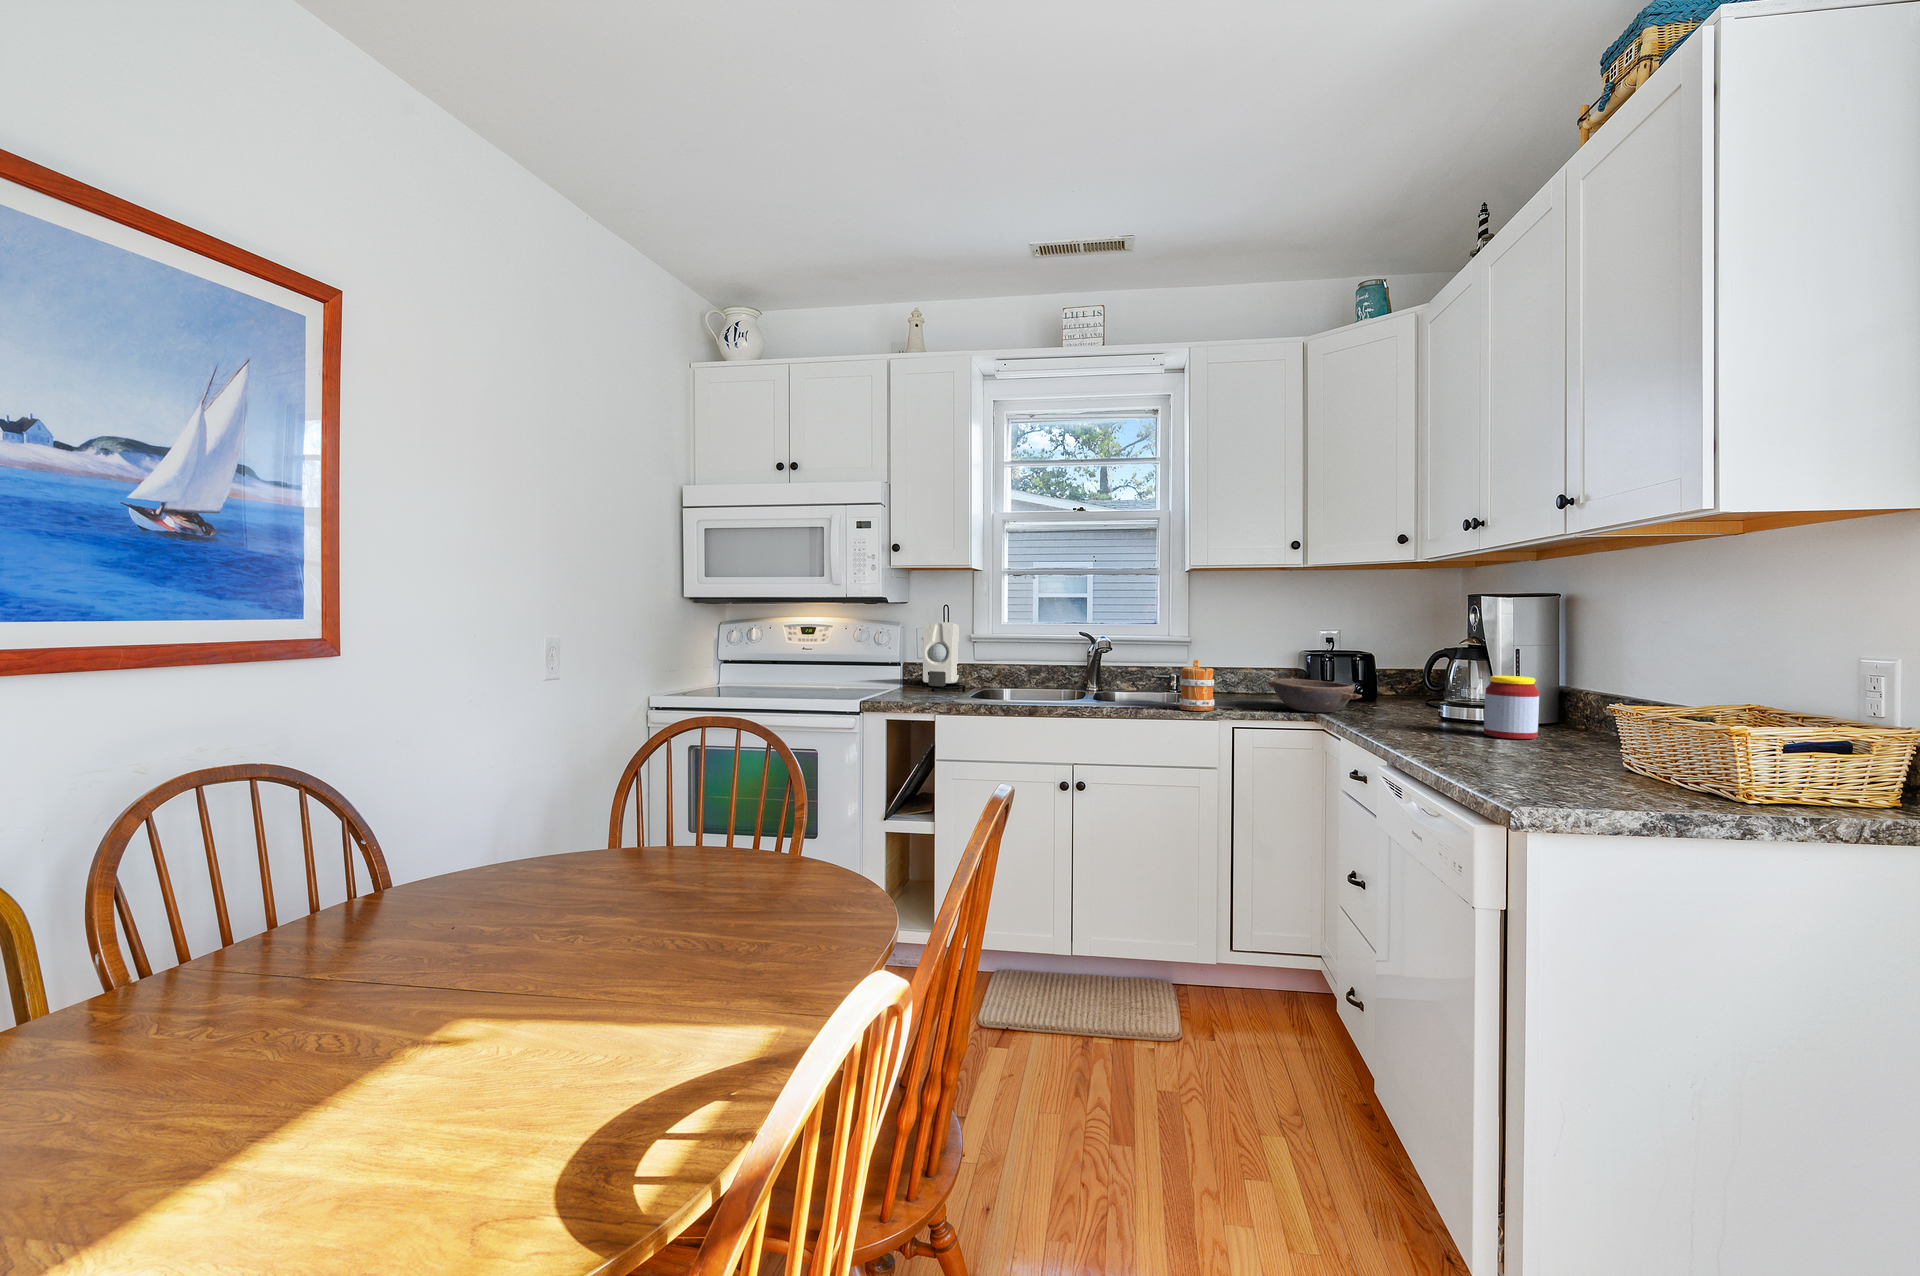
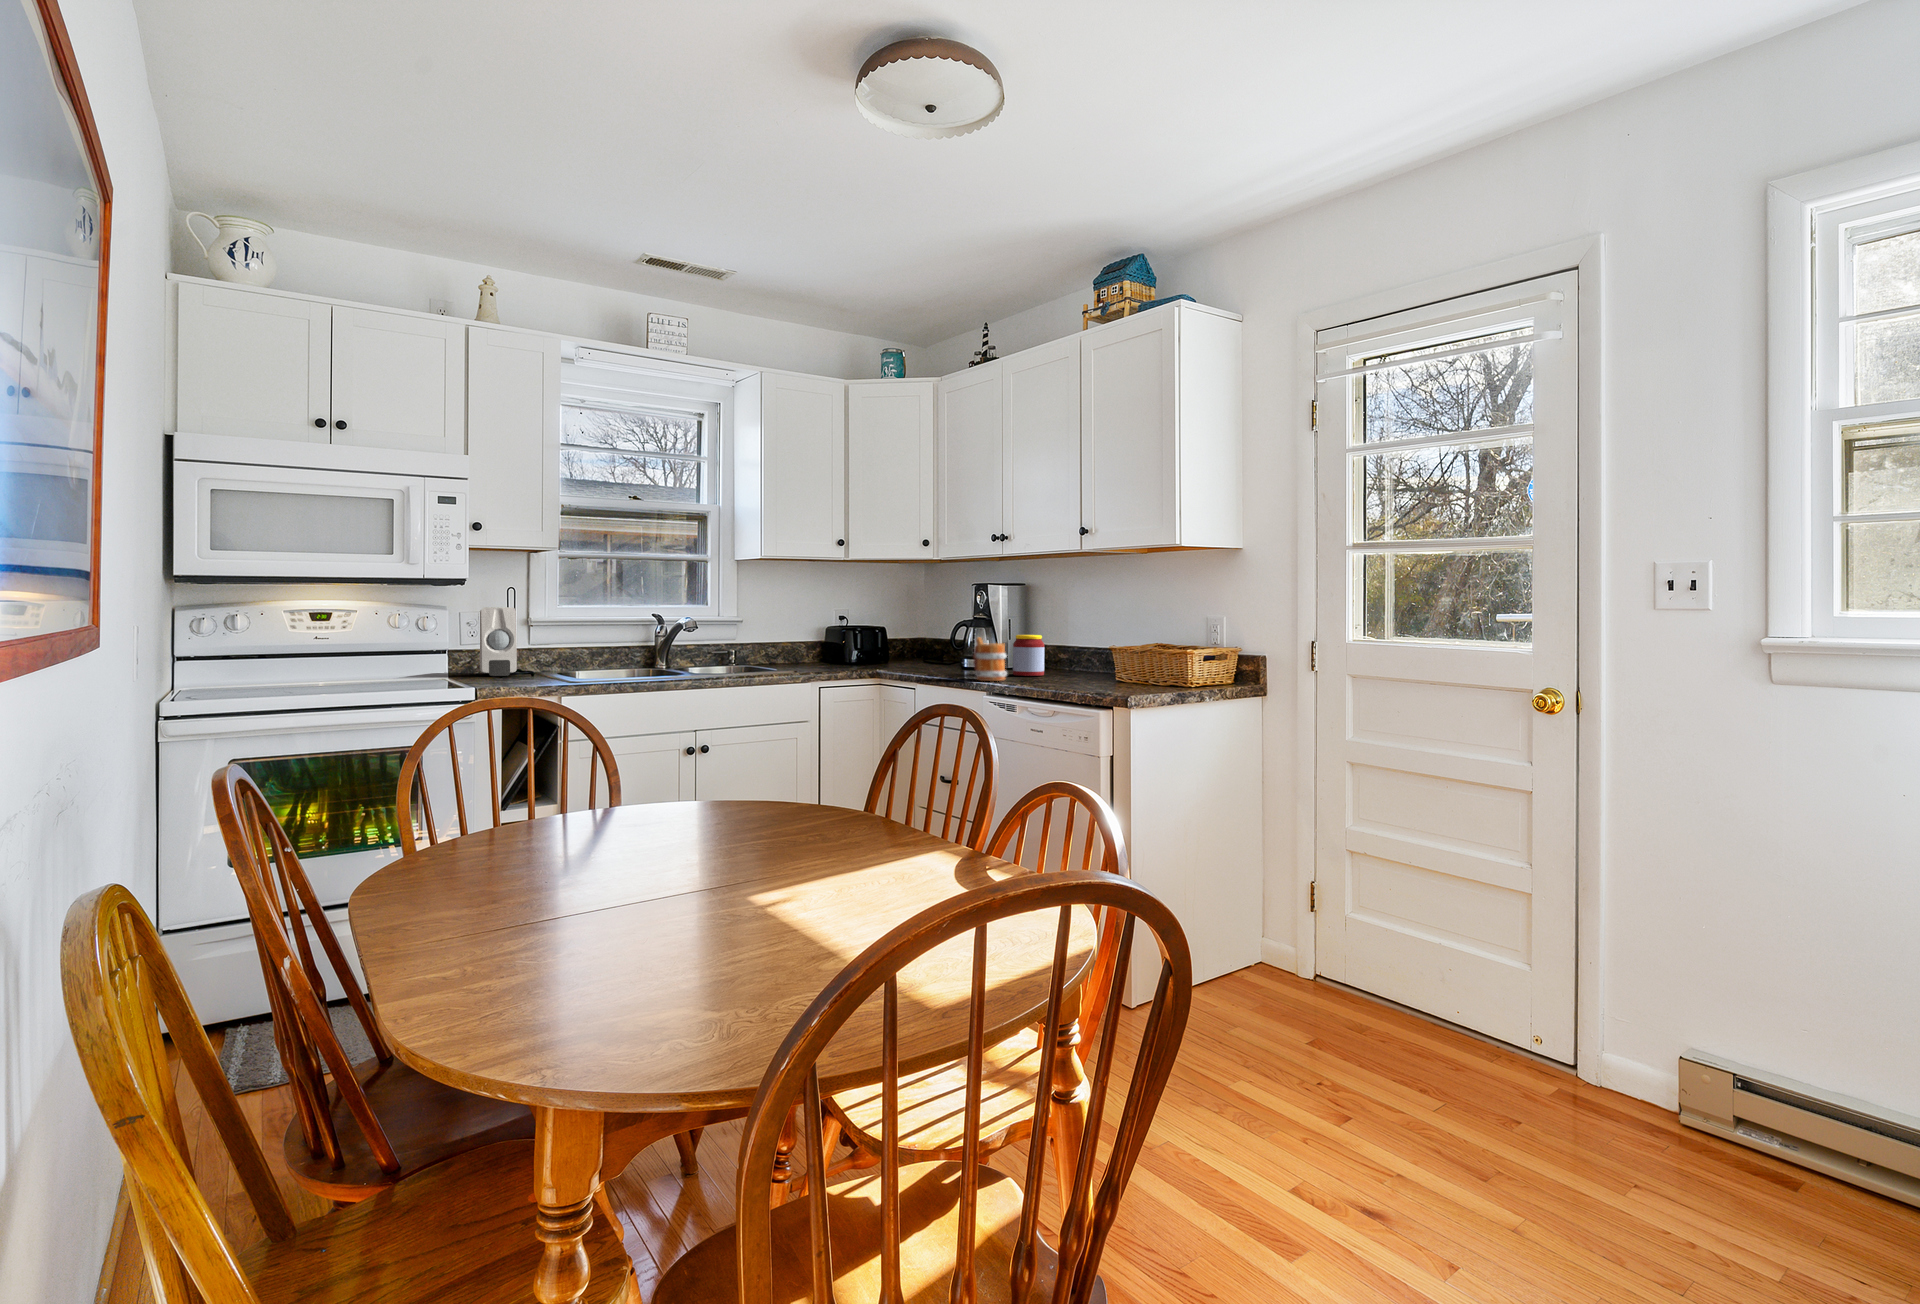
mug: present [1179,660,1214,711] -> present [973,637,1007,681]
bowl: present [1268,678,1362,712] -> none [840,648,921,672]

